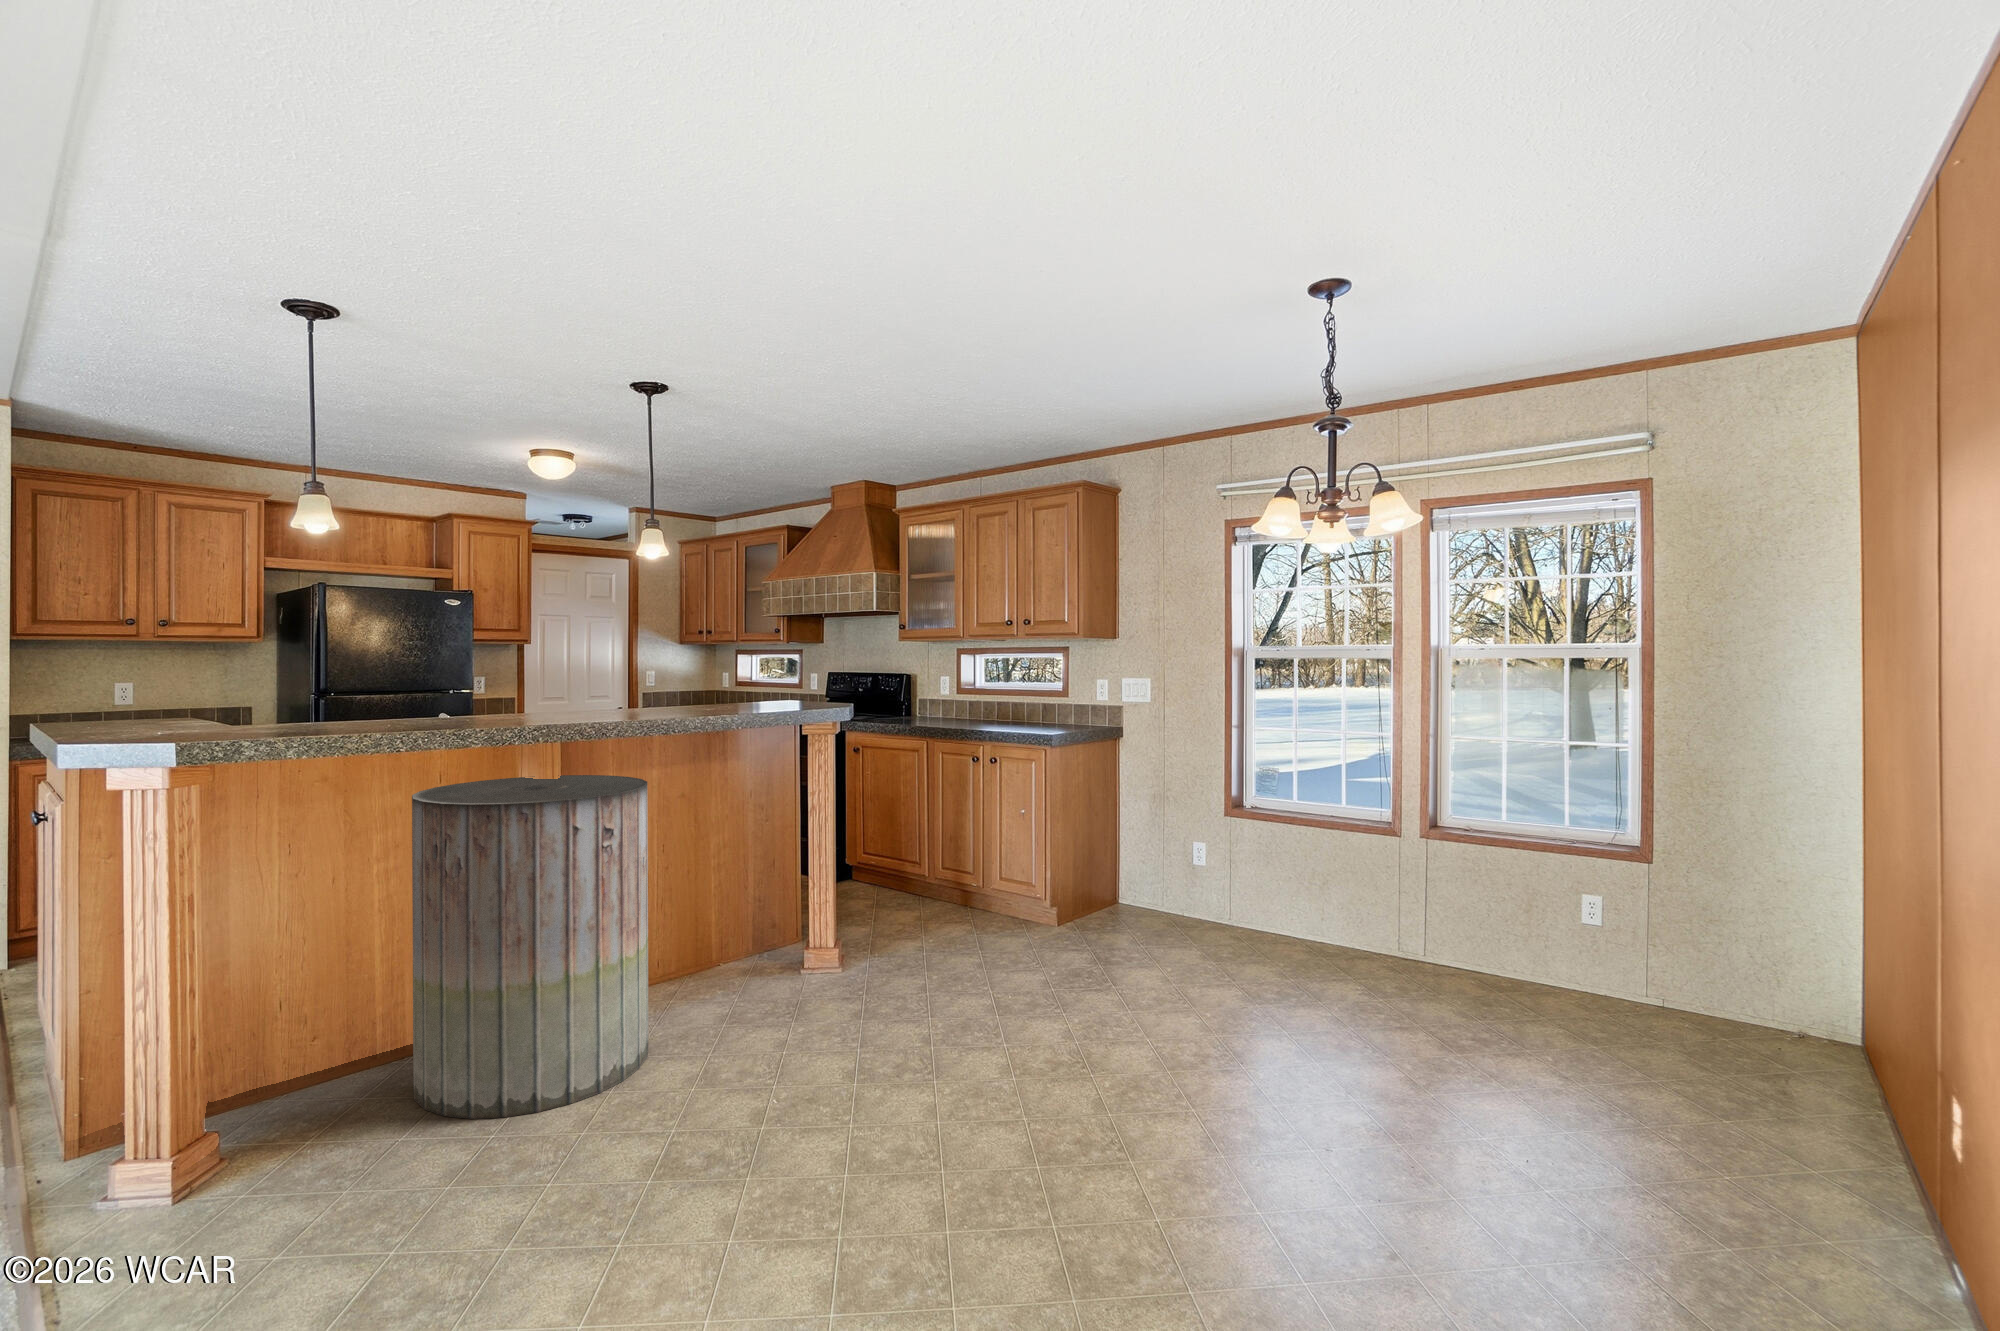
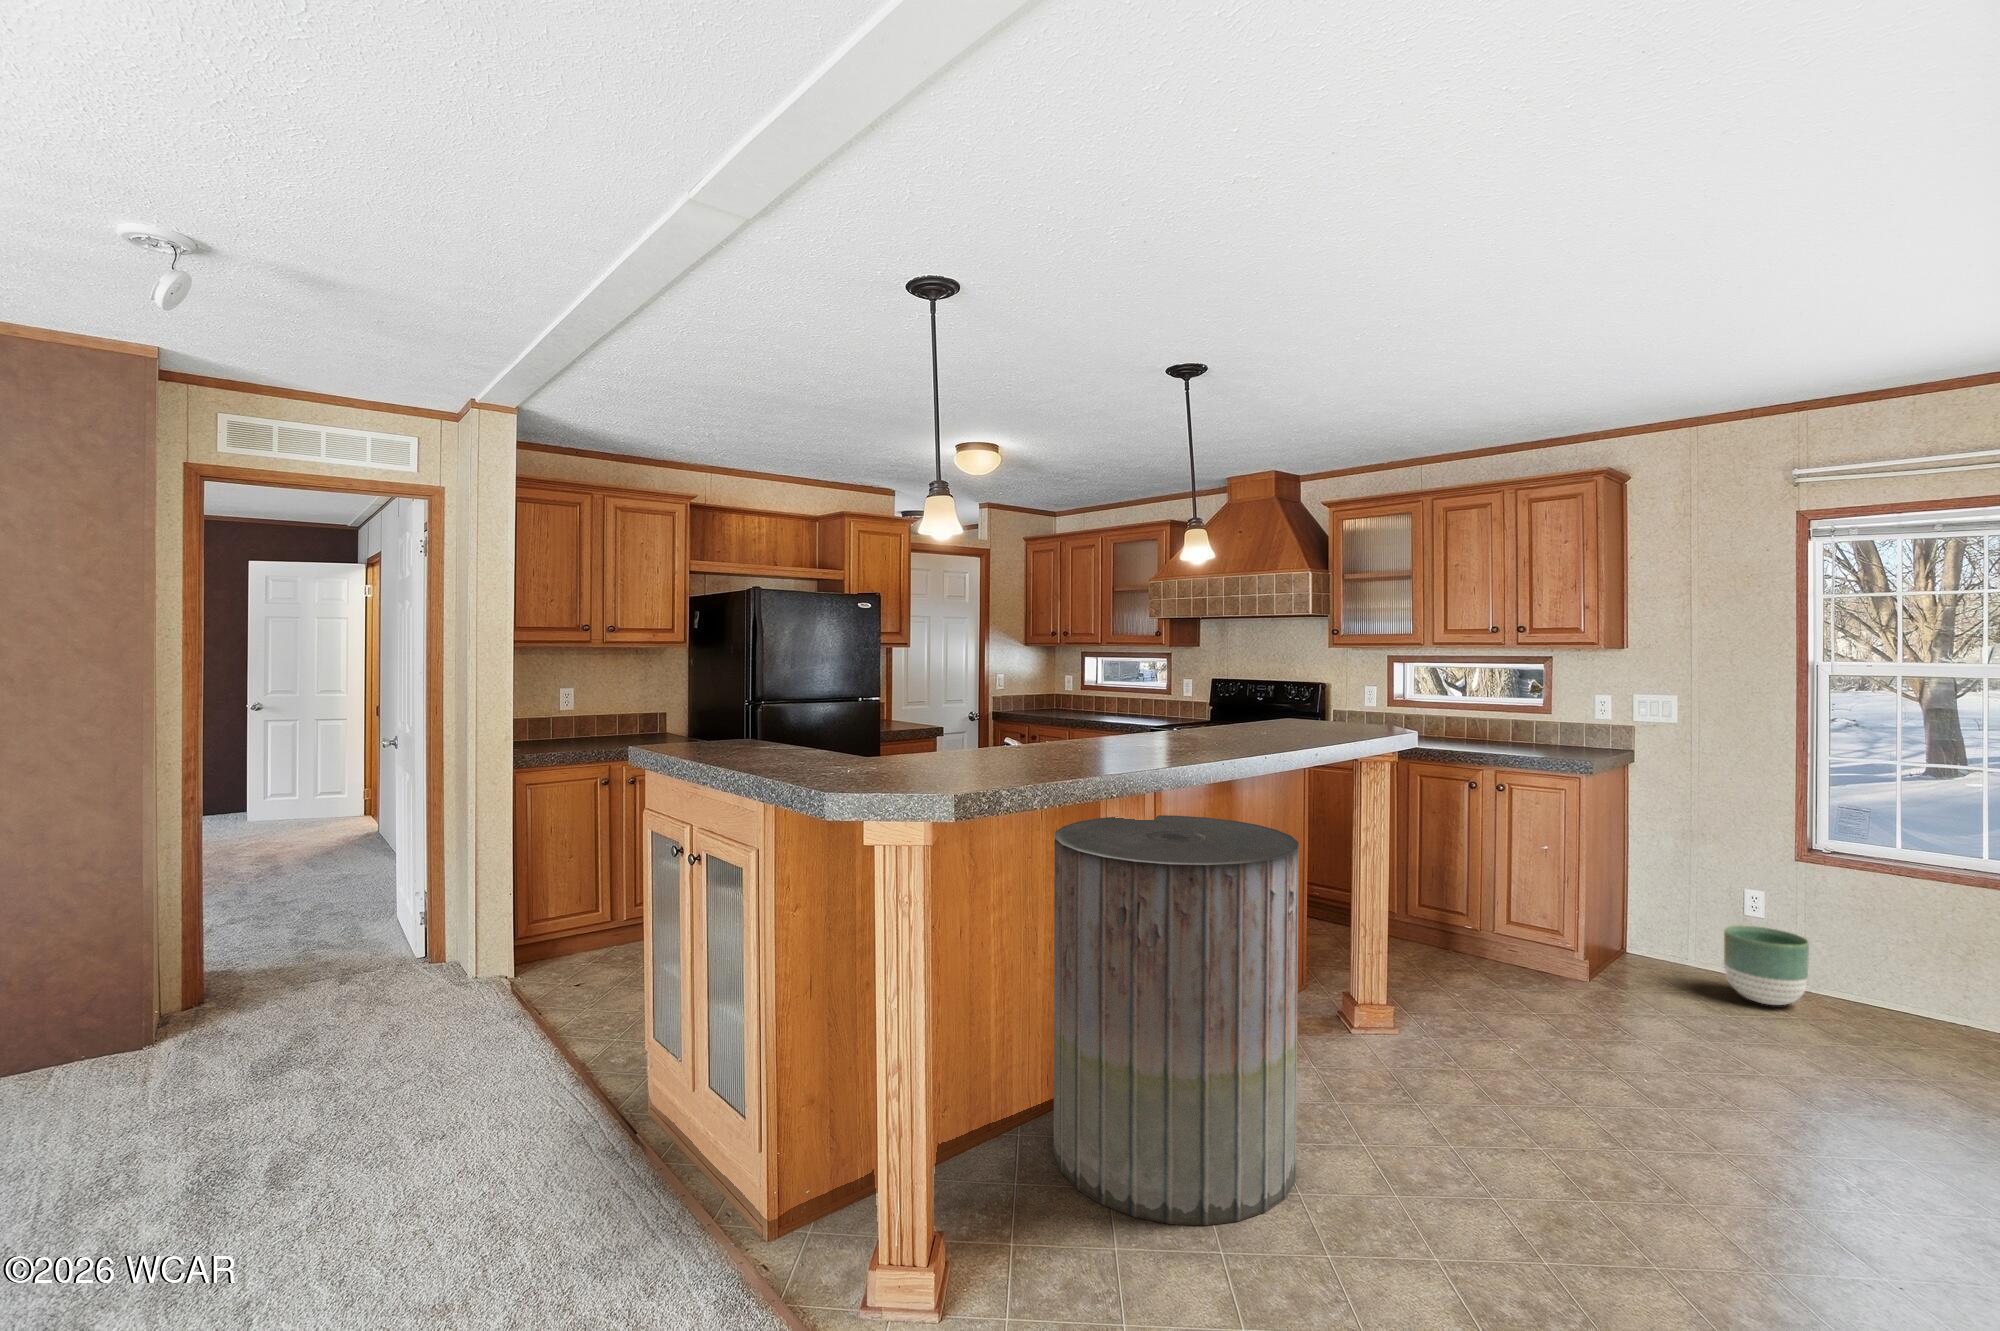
planter: none [1157,866,1212,929] -> present [1724,925,1809,1005]

